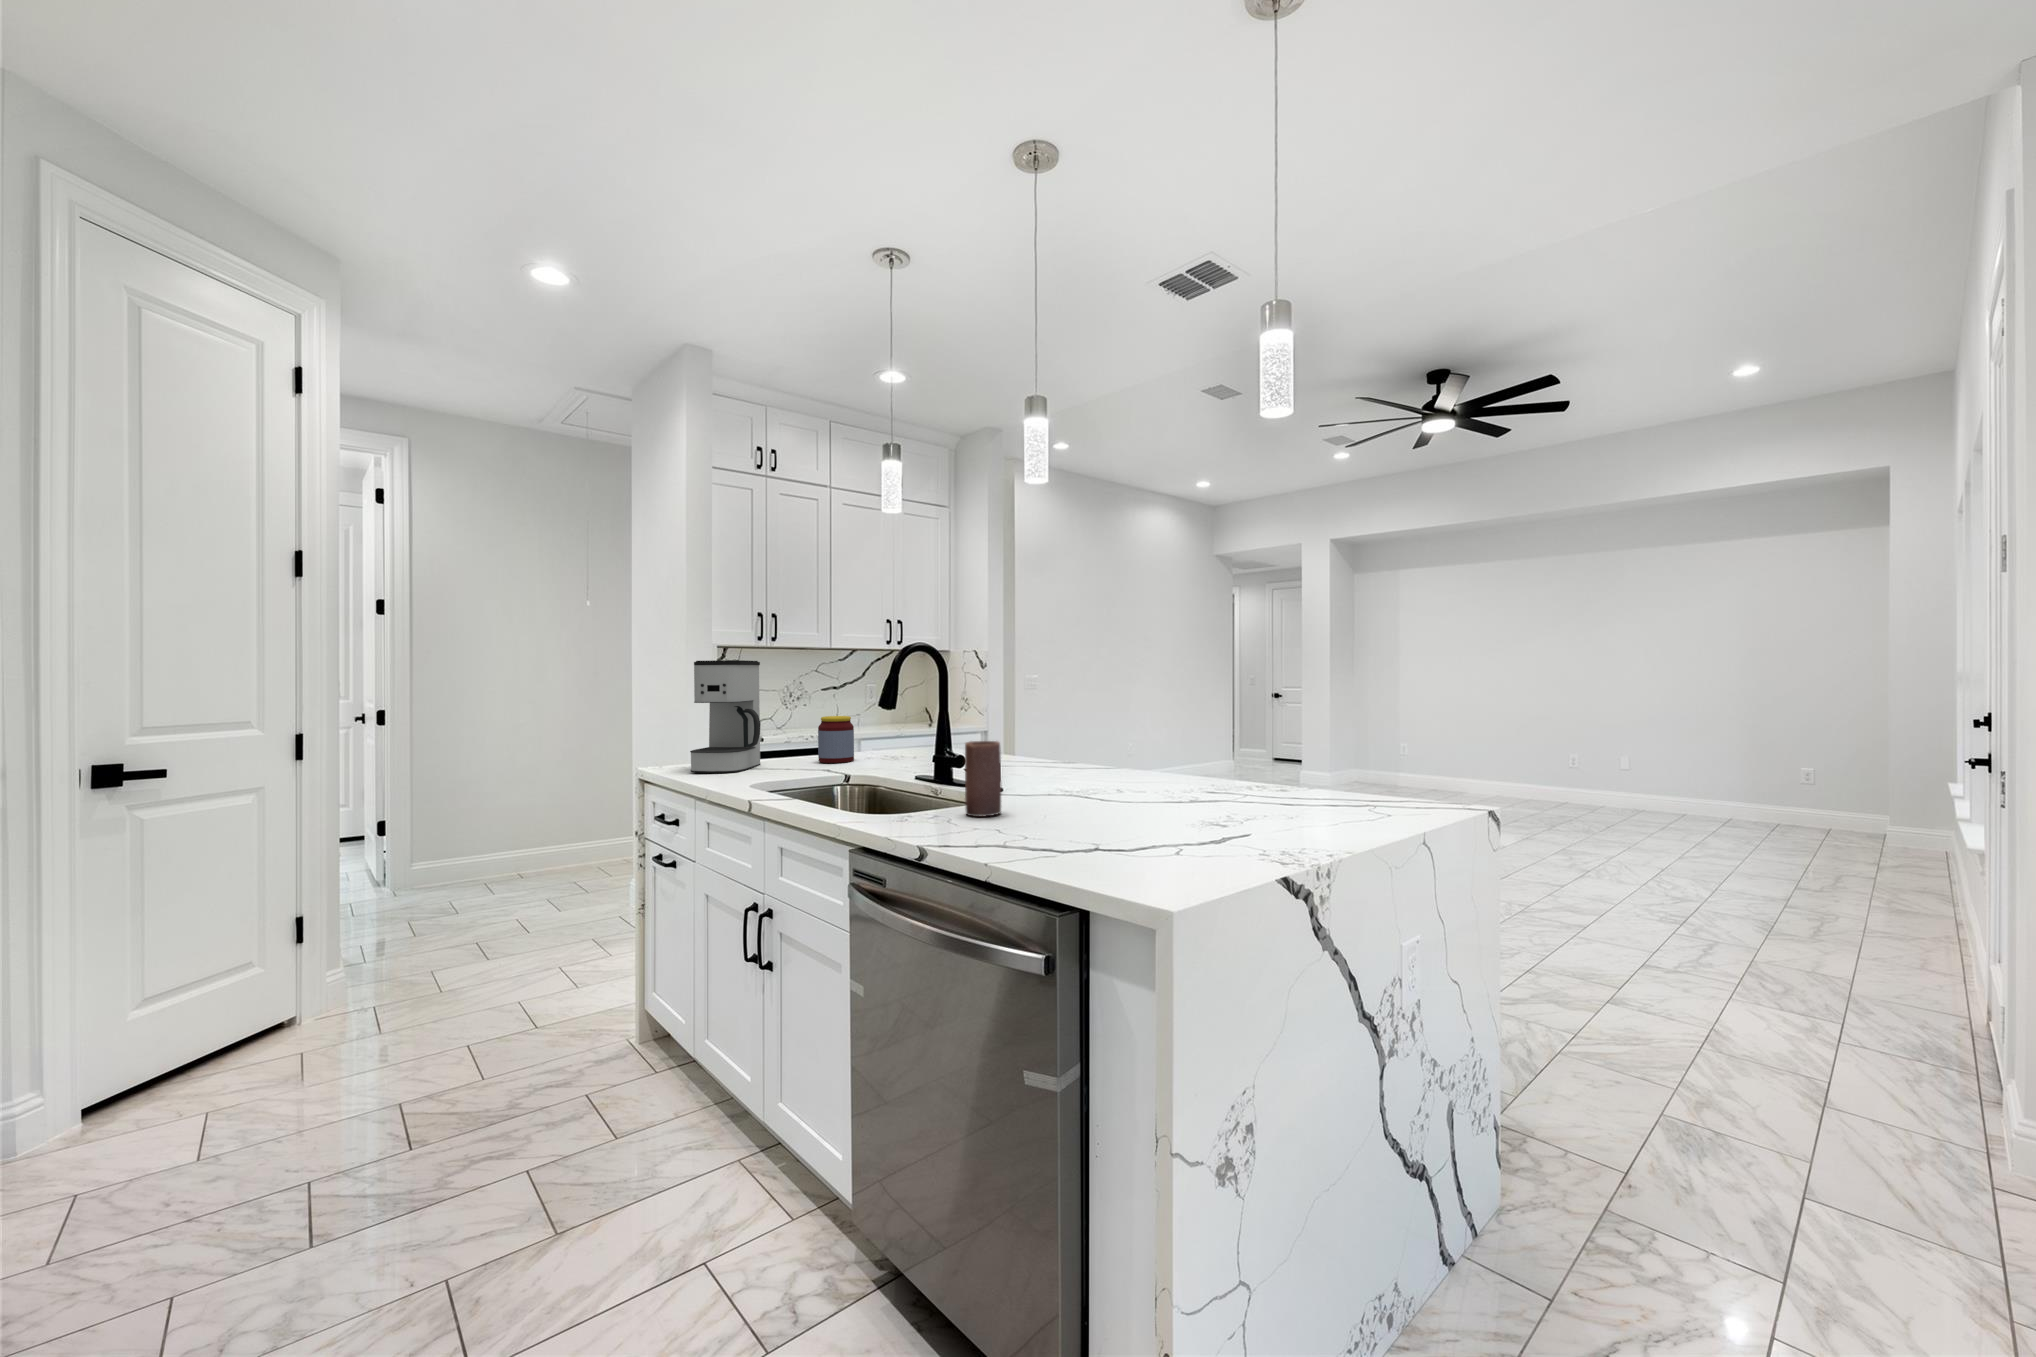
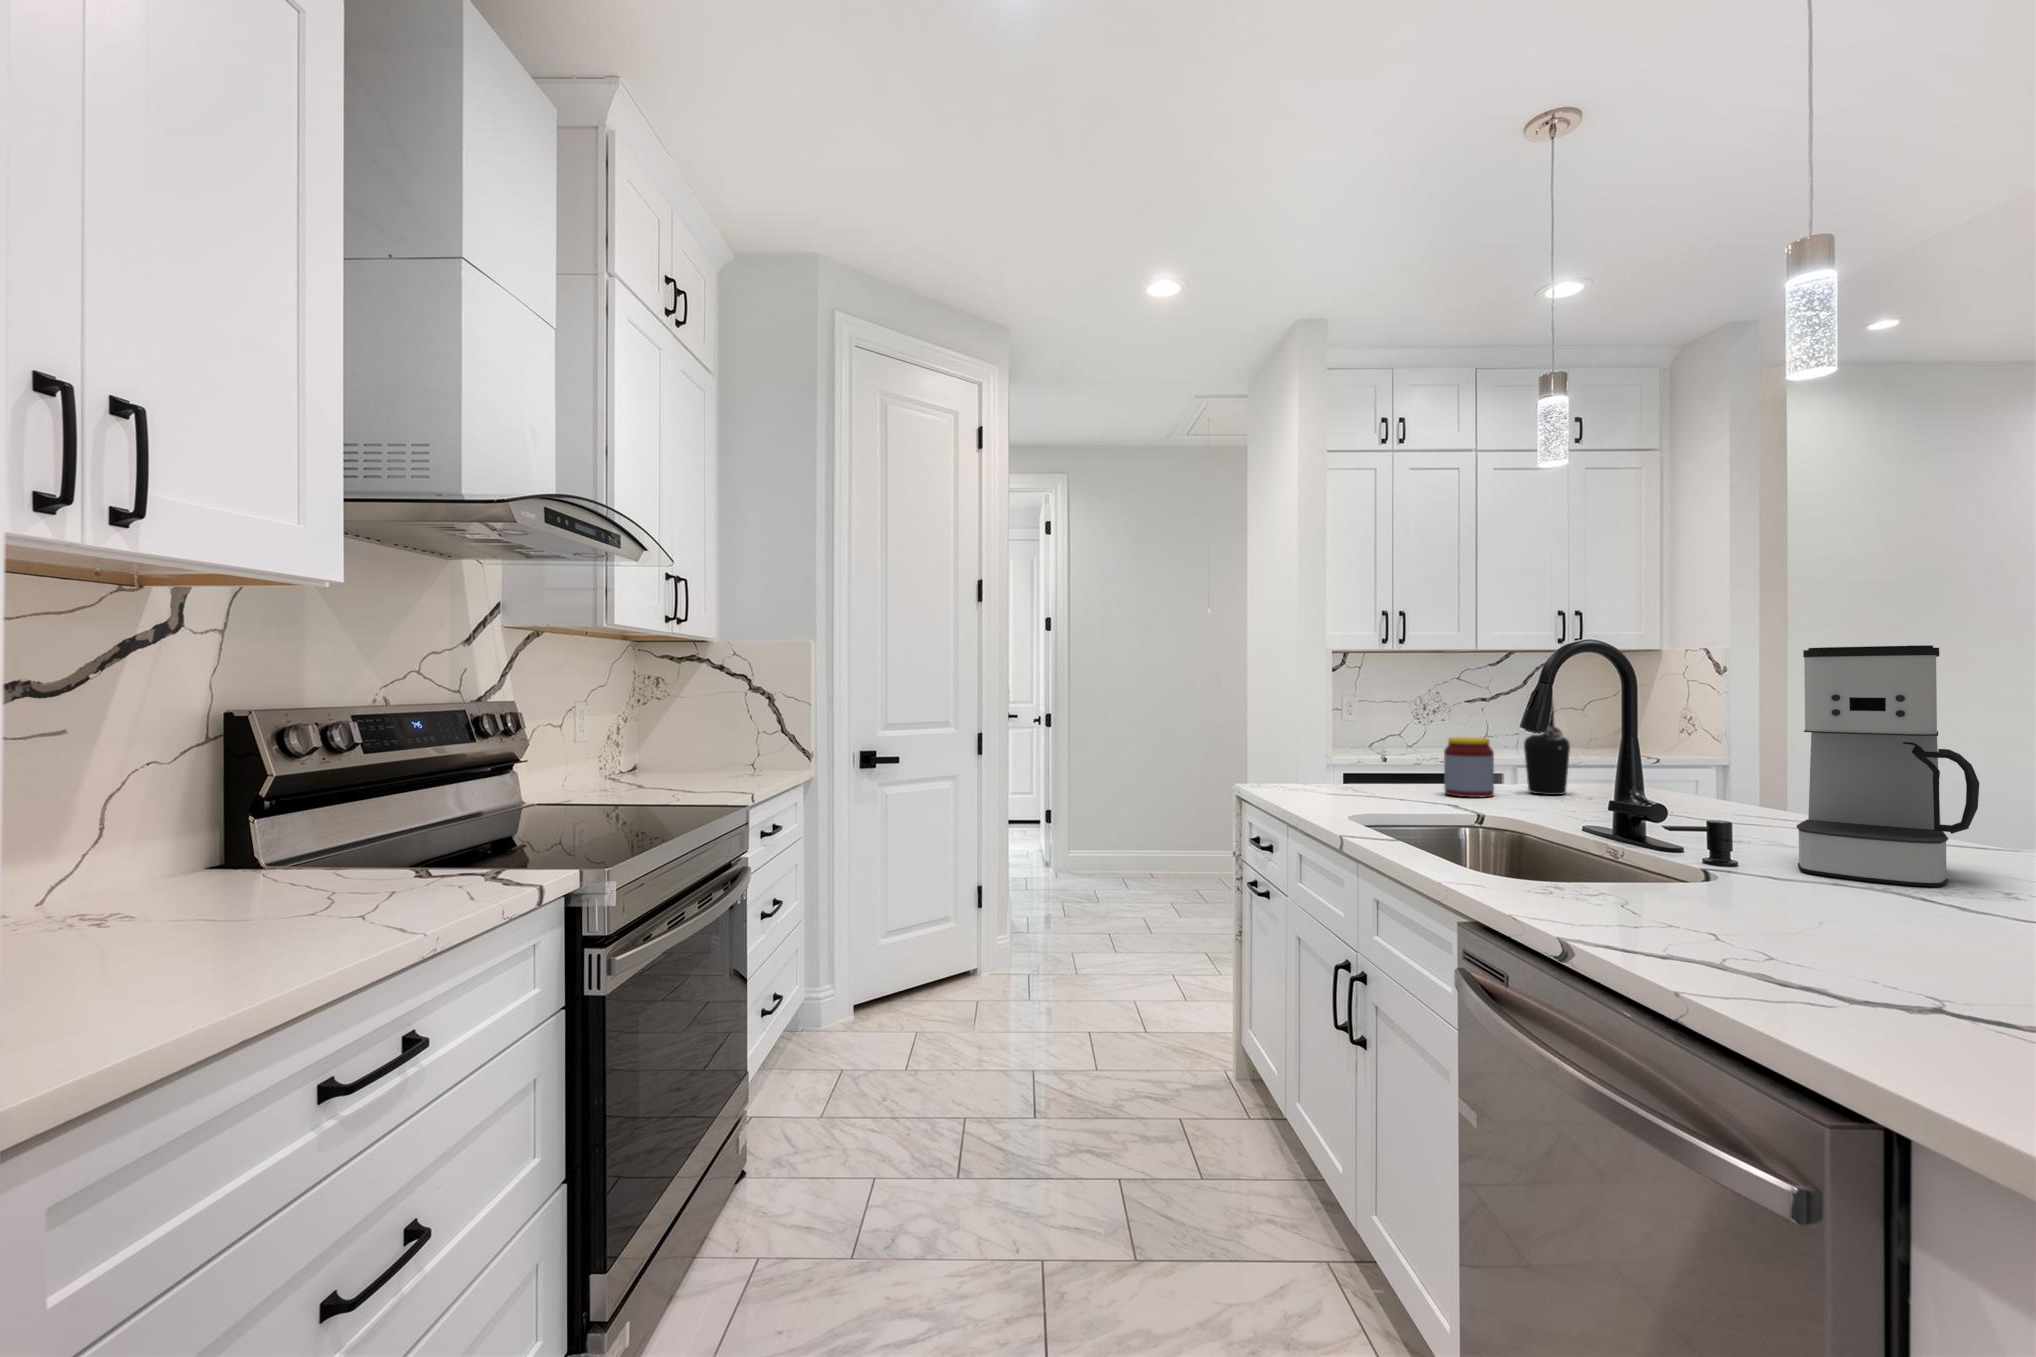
coffee maker: present [690,660,761,773] -> present [1797,645,1979,887]
bottle: none [874,670,904,757] -> present [1524,702,1570,795]
candle: present [965,741,1002,817] -> none [1651,789,1720,906]

